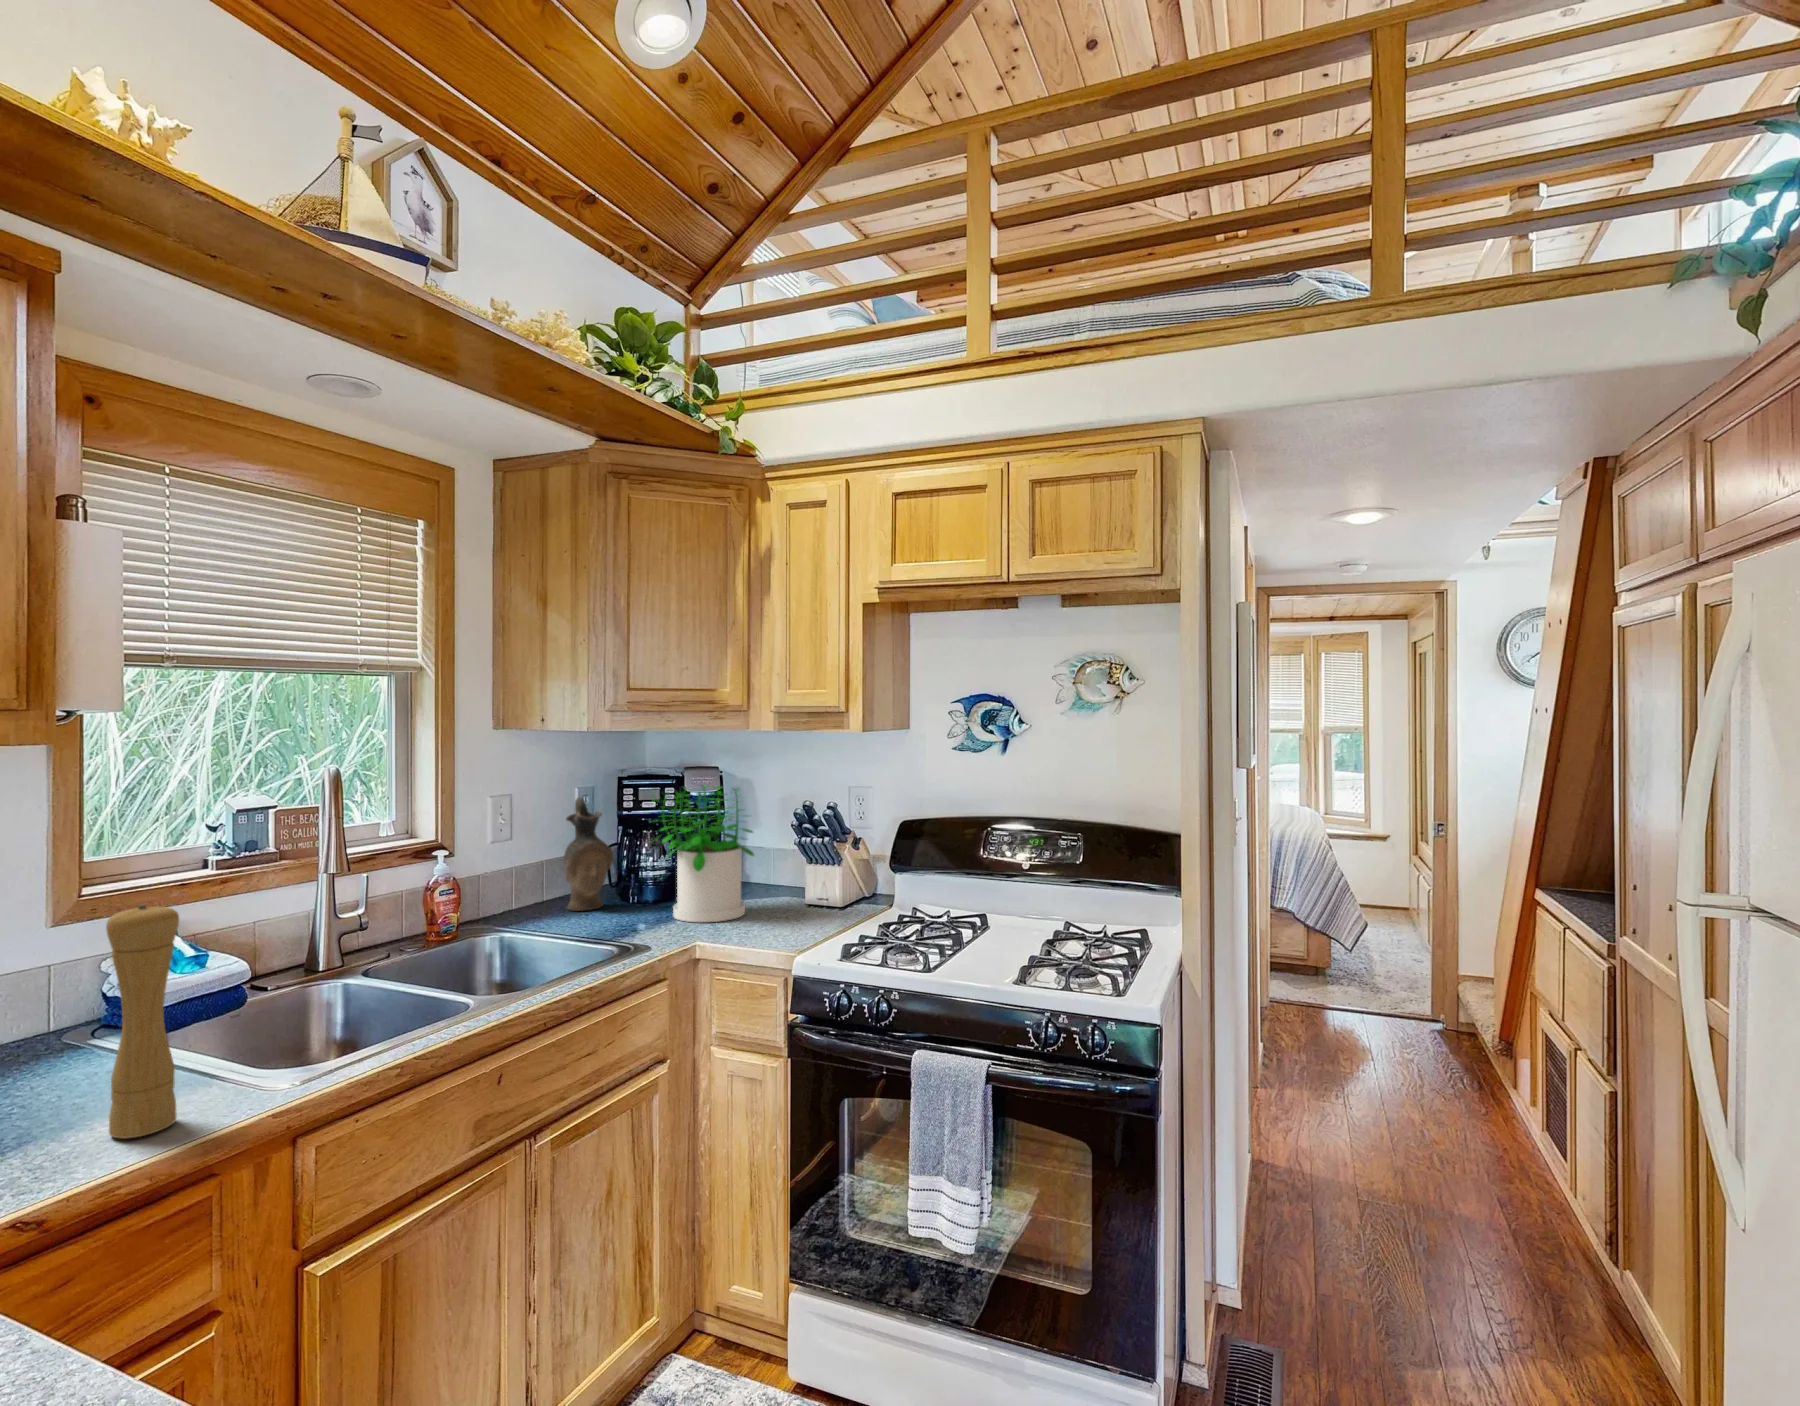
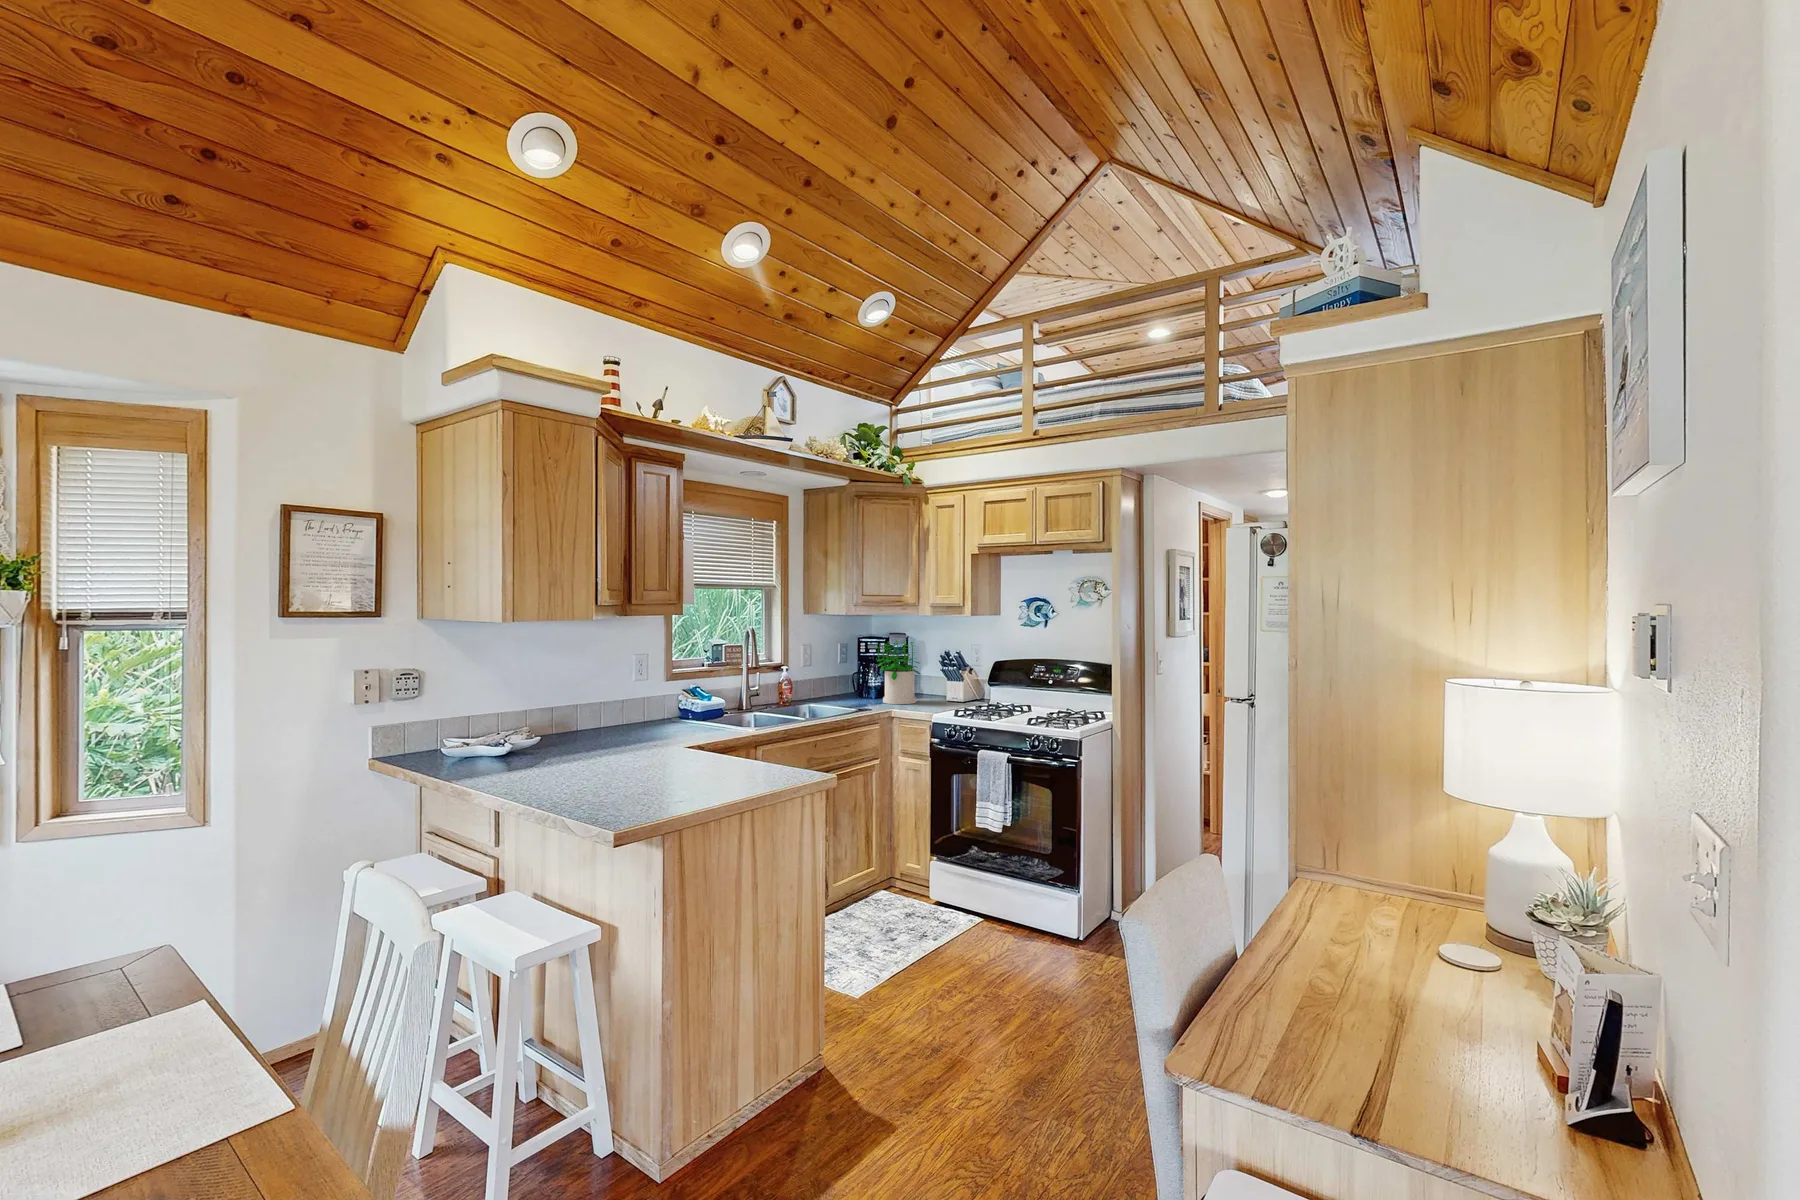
ceramic pitcher: present [564,797,613,911] -> none [833,646,855,699]
pepper mill: present [106,904,179,1138] -> none [709,666,727,737]

